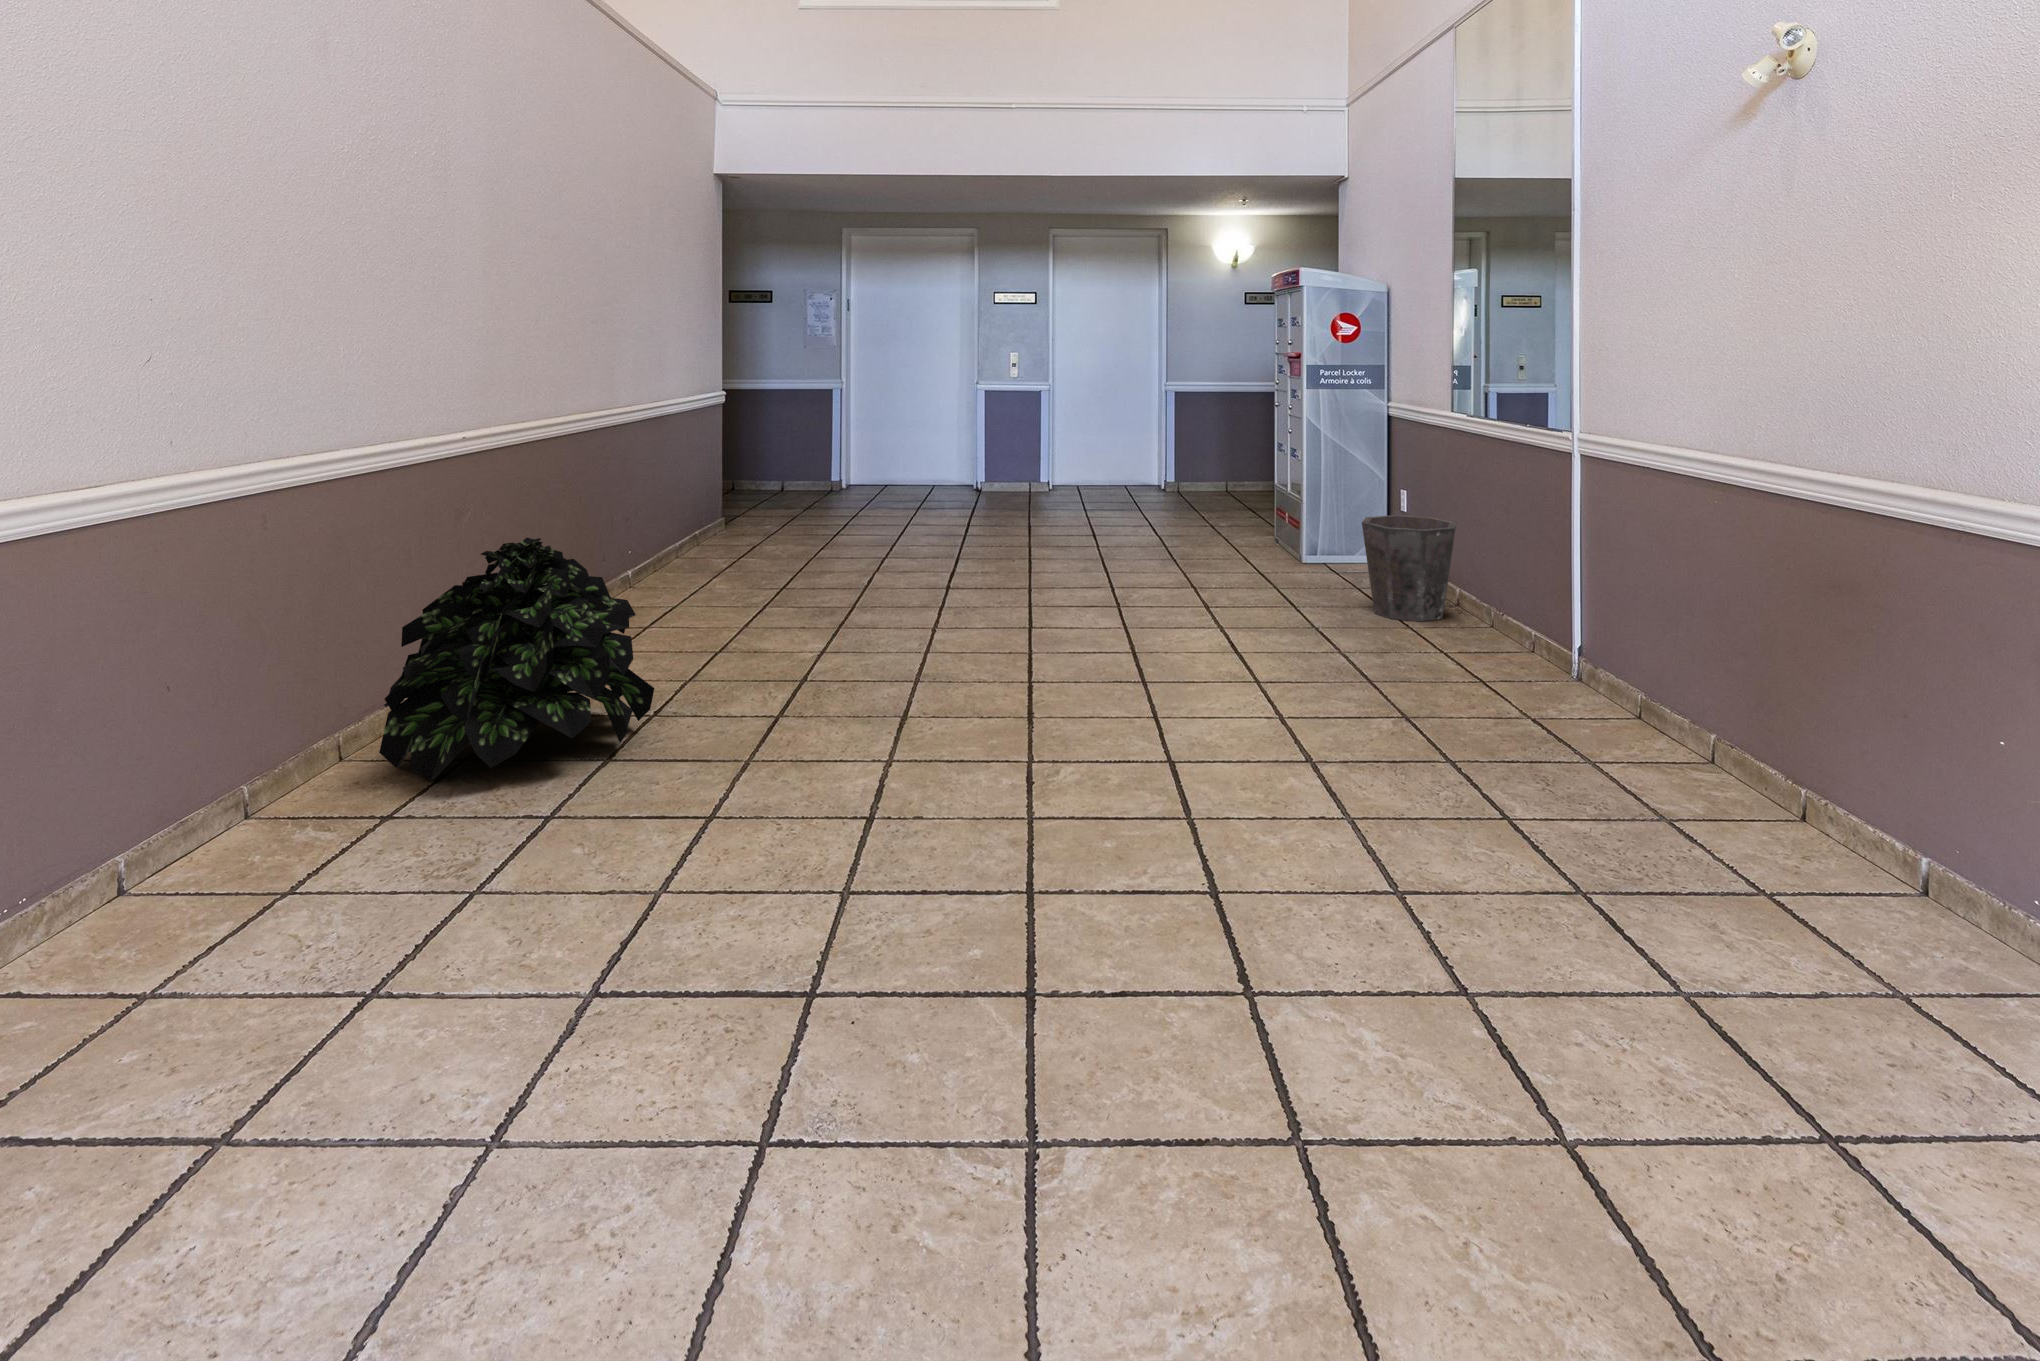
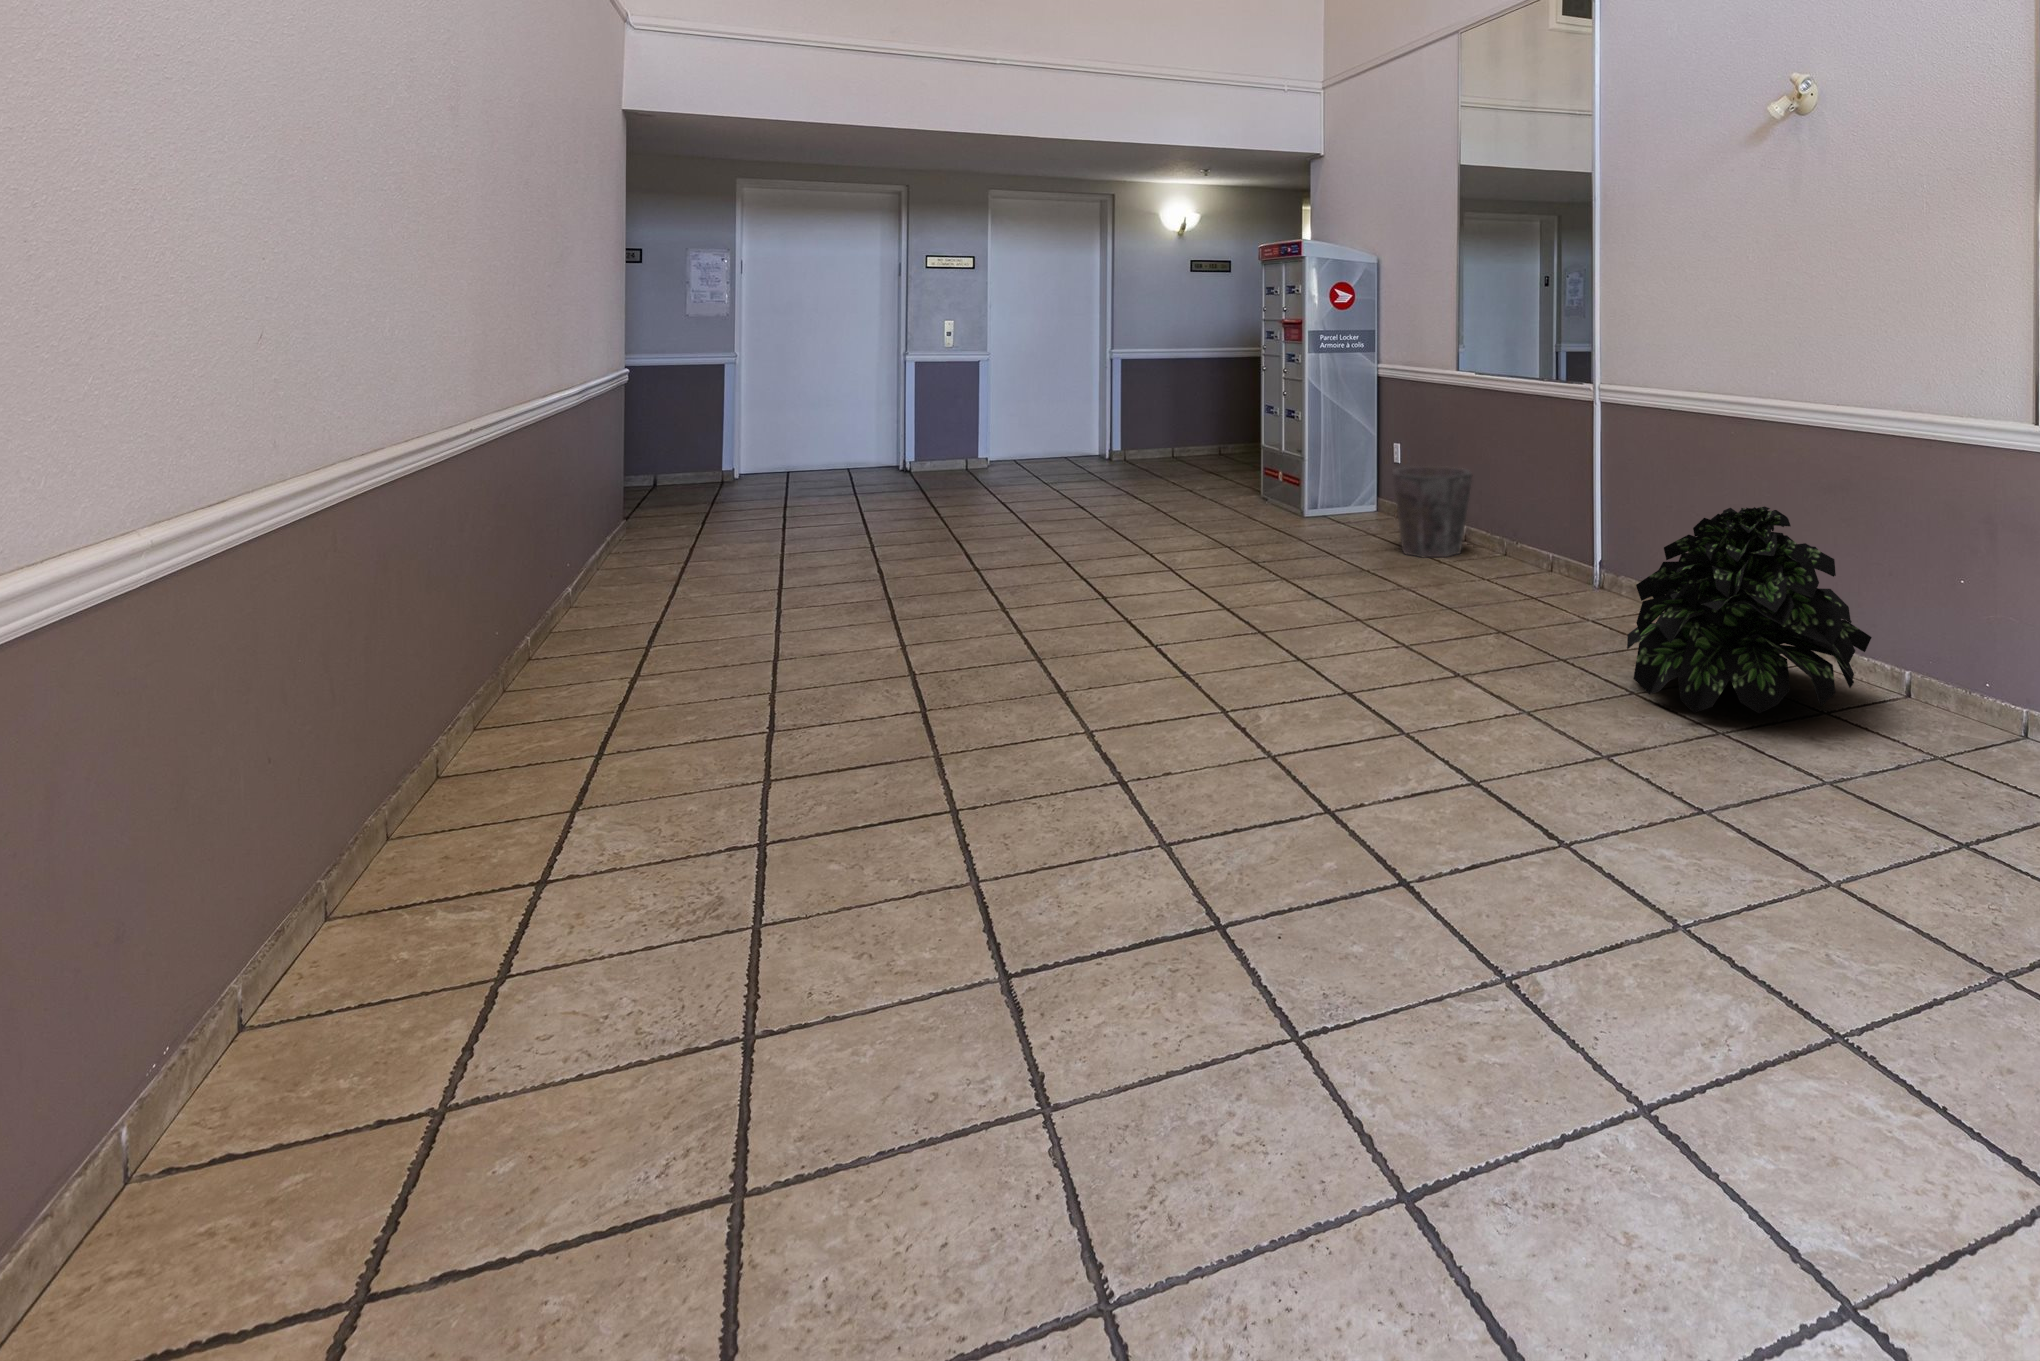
potted plant: present [379,538,654,782] -> present [1627,506,1872,713]

